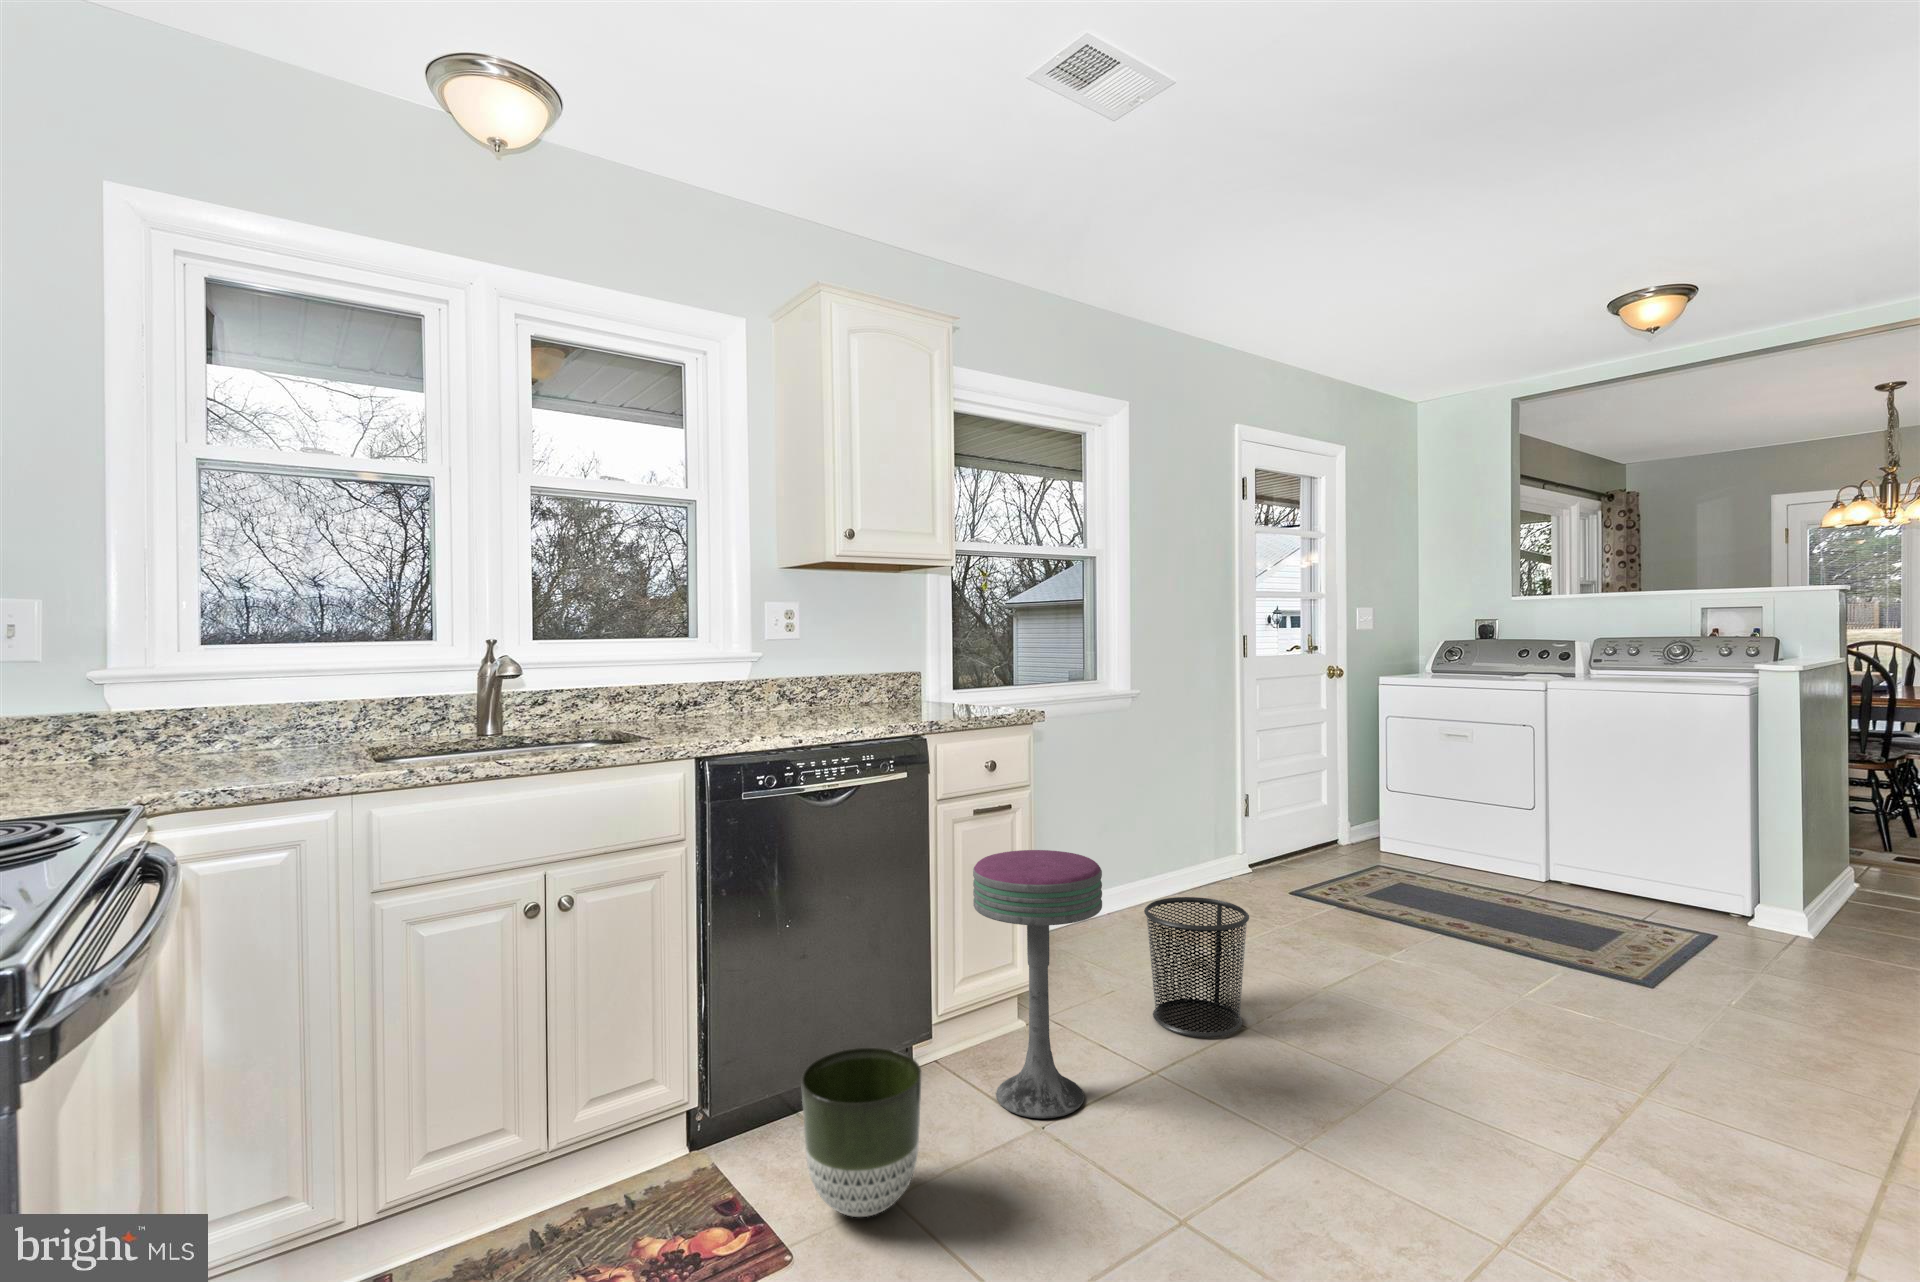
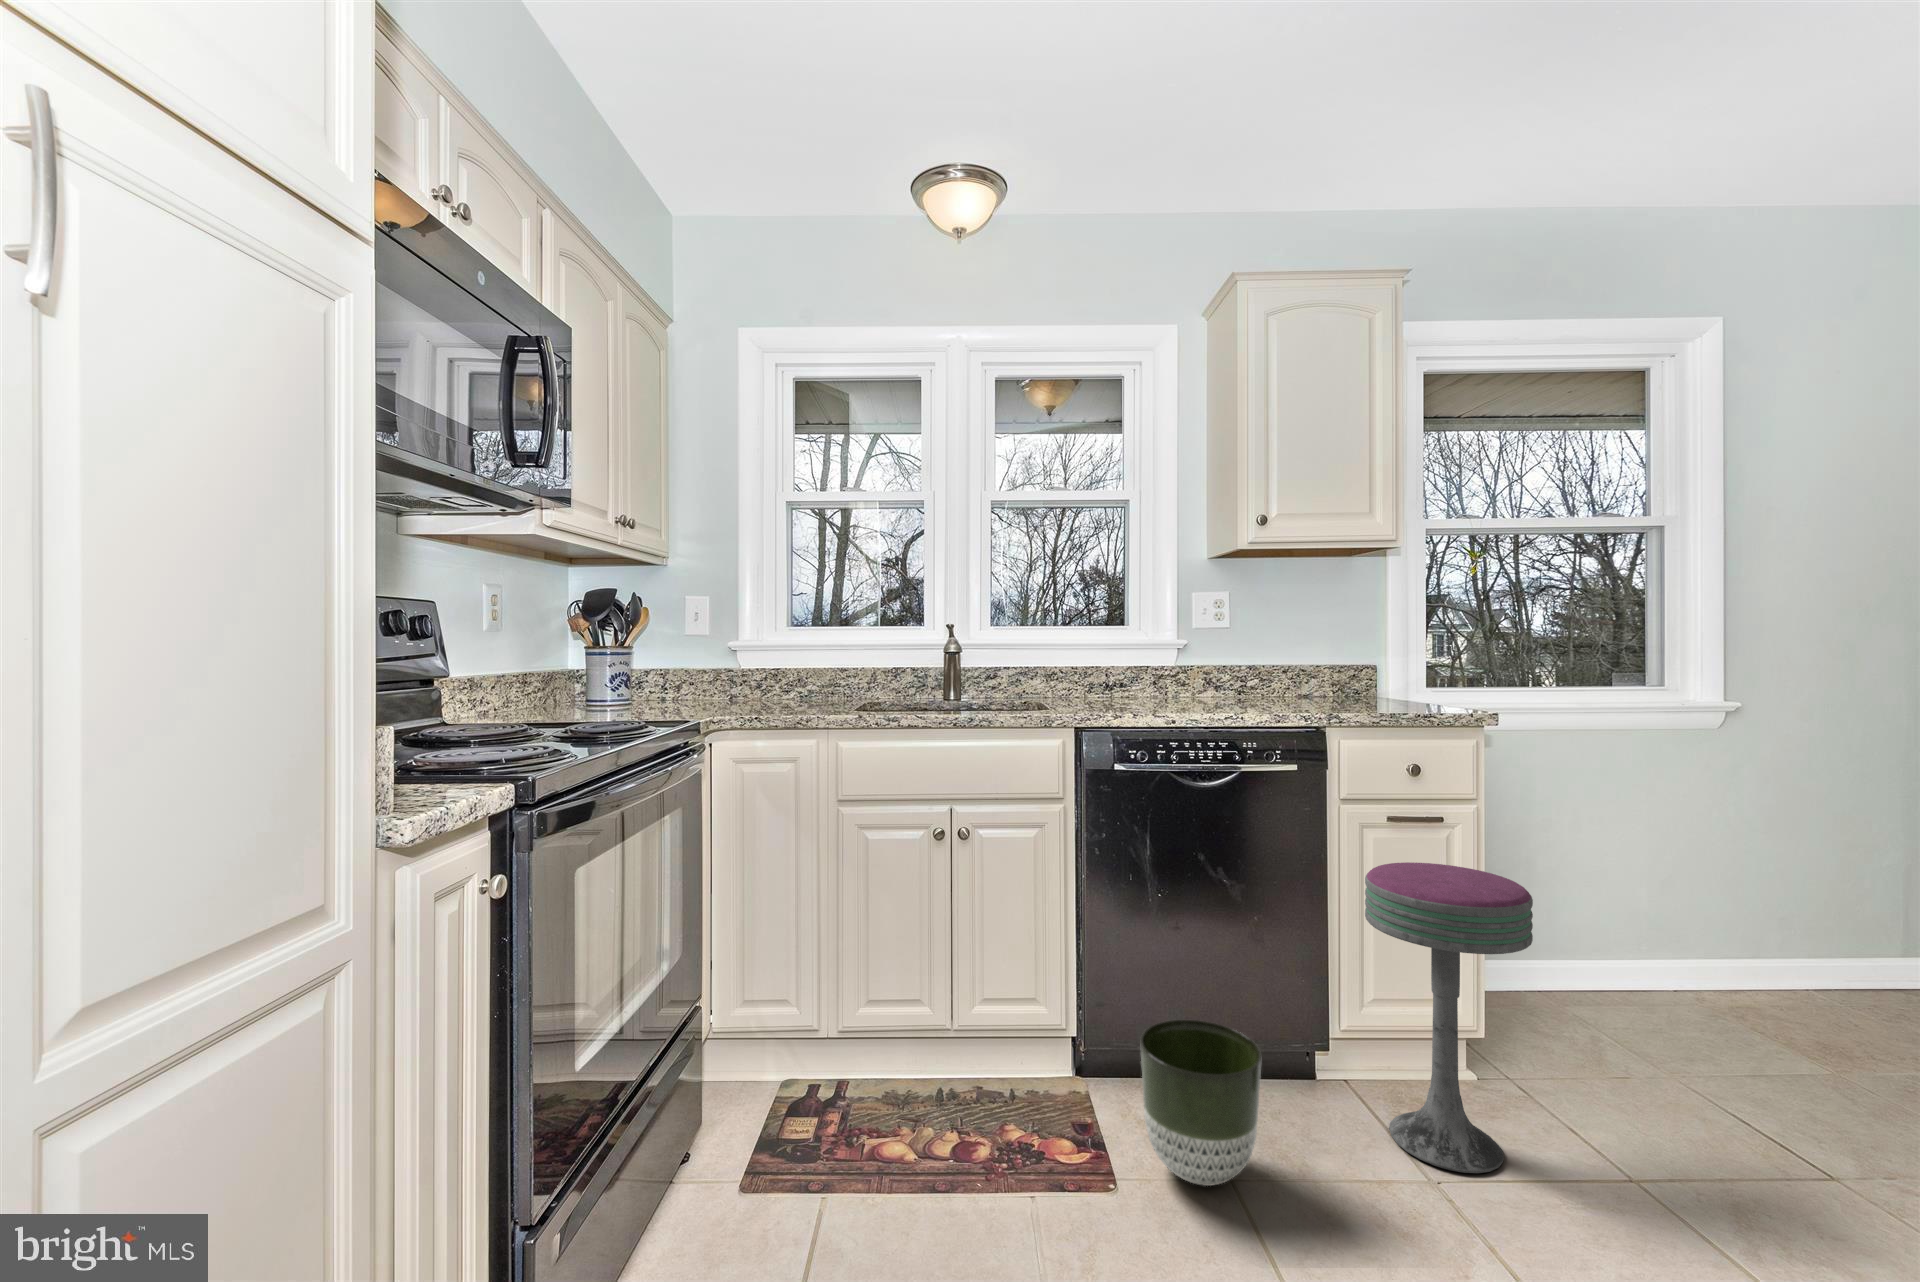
waste bin: present [1144,897,1249,1037] -> none [1642,963,1823,1163]

